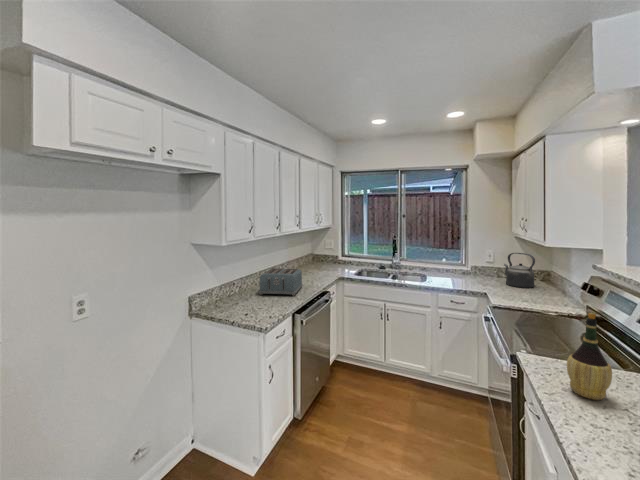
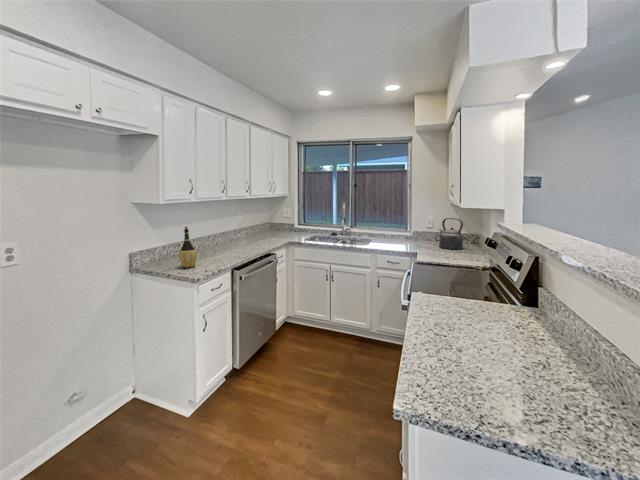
toaster: present [259,268,303,296] -> none [205,232,251,255]
wine bottle: present [567,313,612,400] -> present [179,226,197,268]

